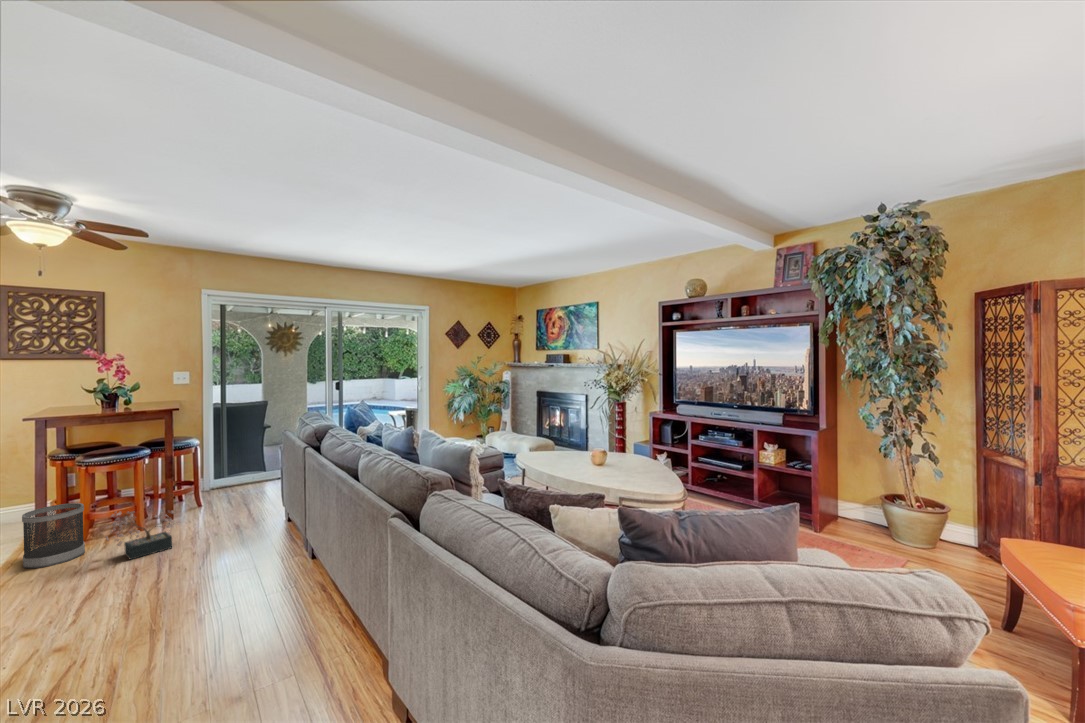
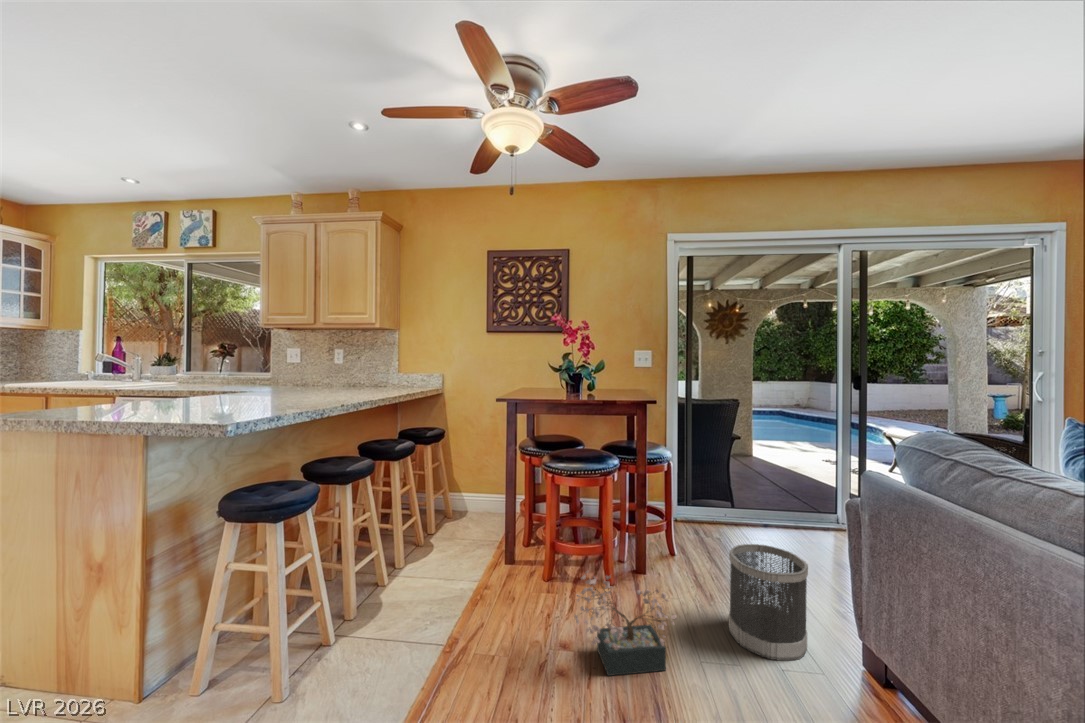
wastebasket: present [22,503,85,568] -> present [729,544,808,660]

